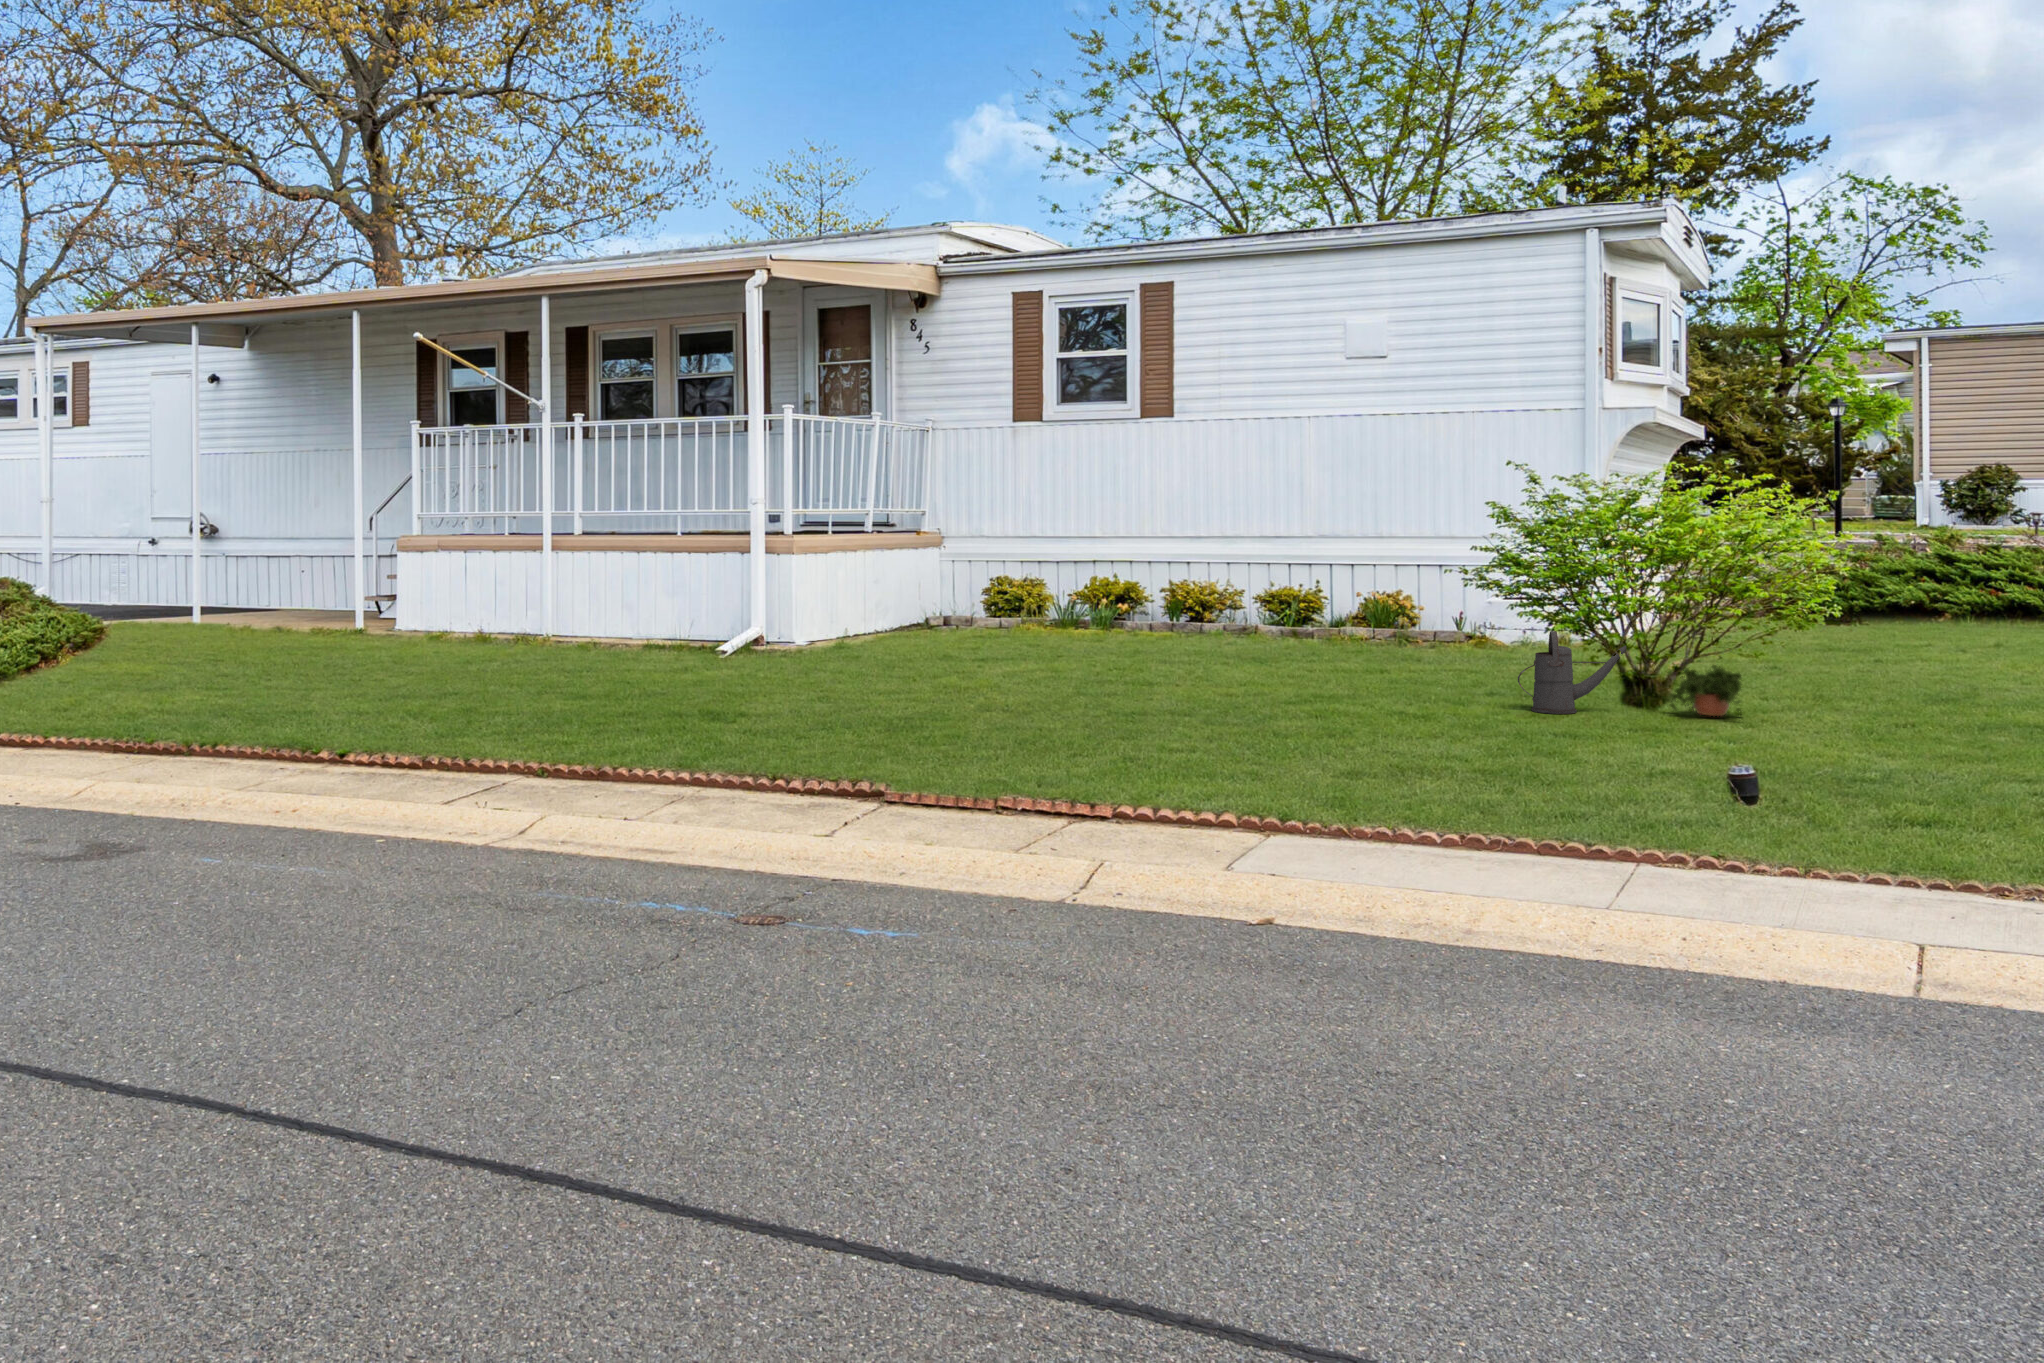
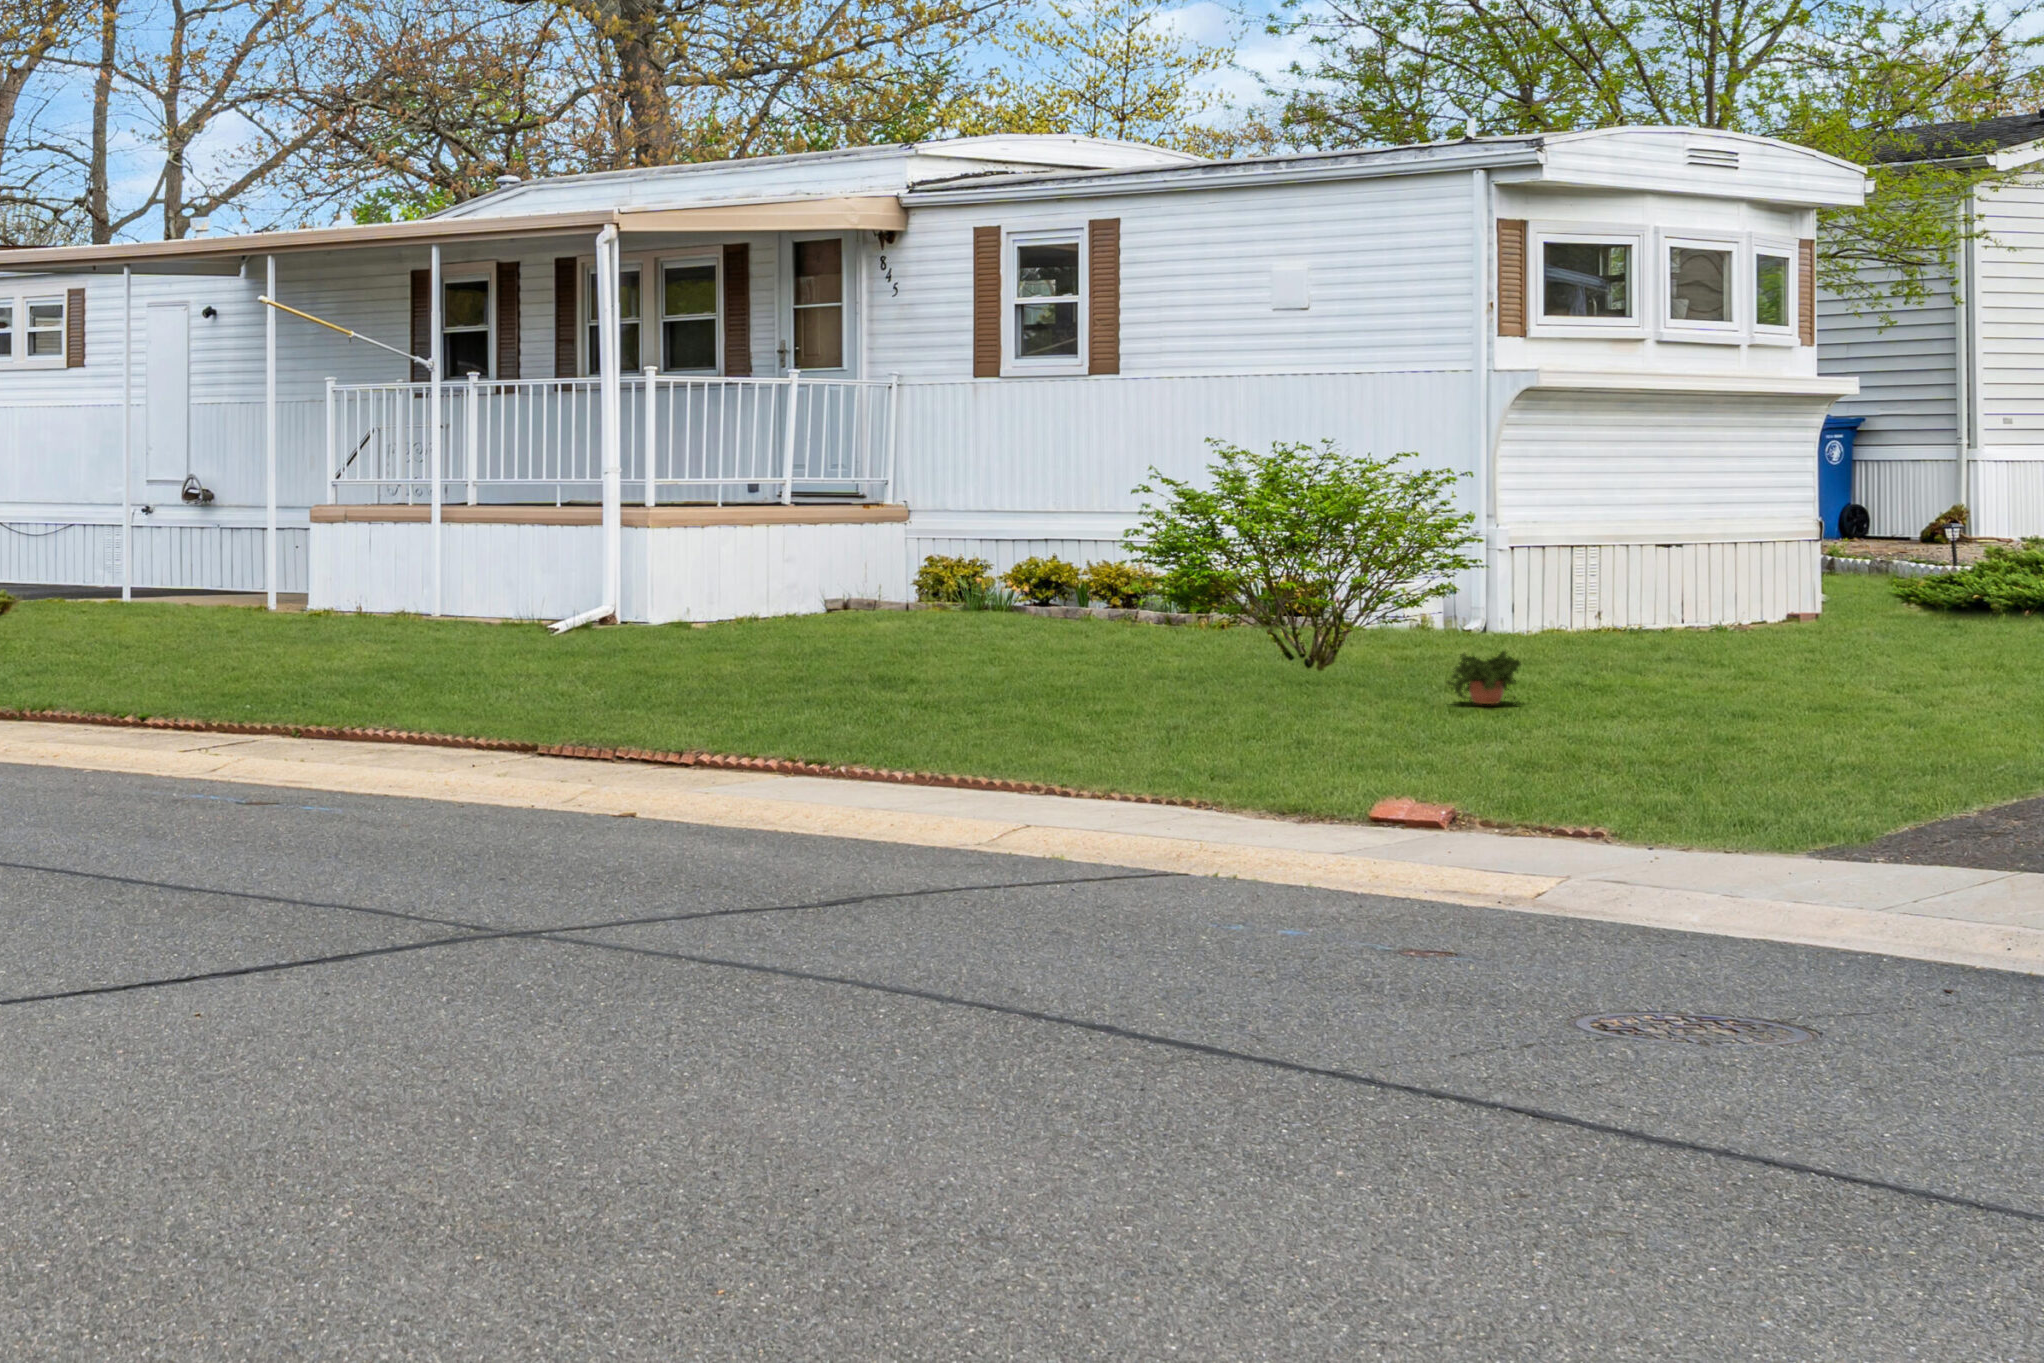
watering can: present [1518,631,1626,714] -> none [1311,614,1414,701]

